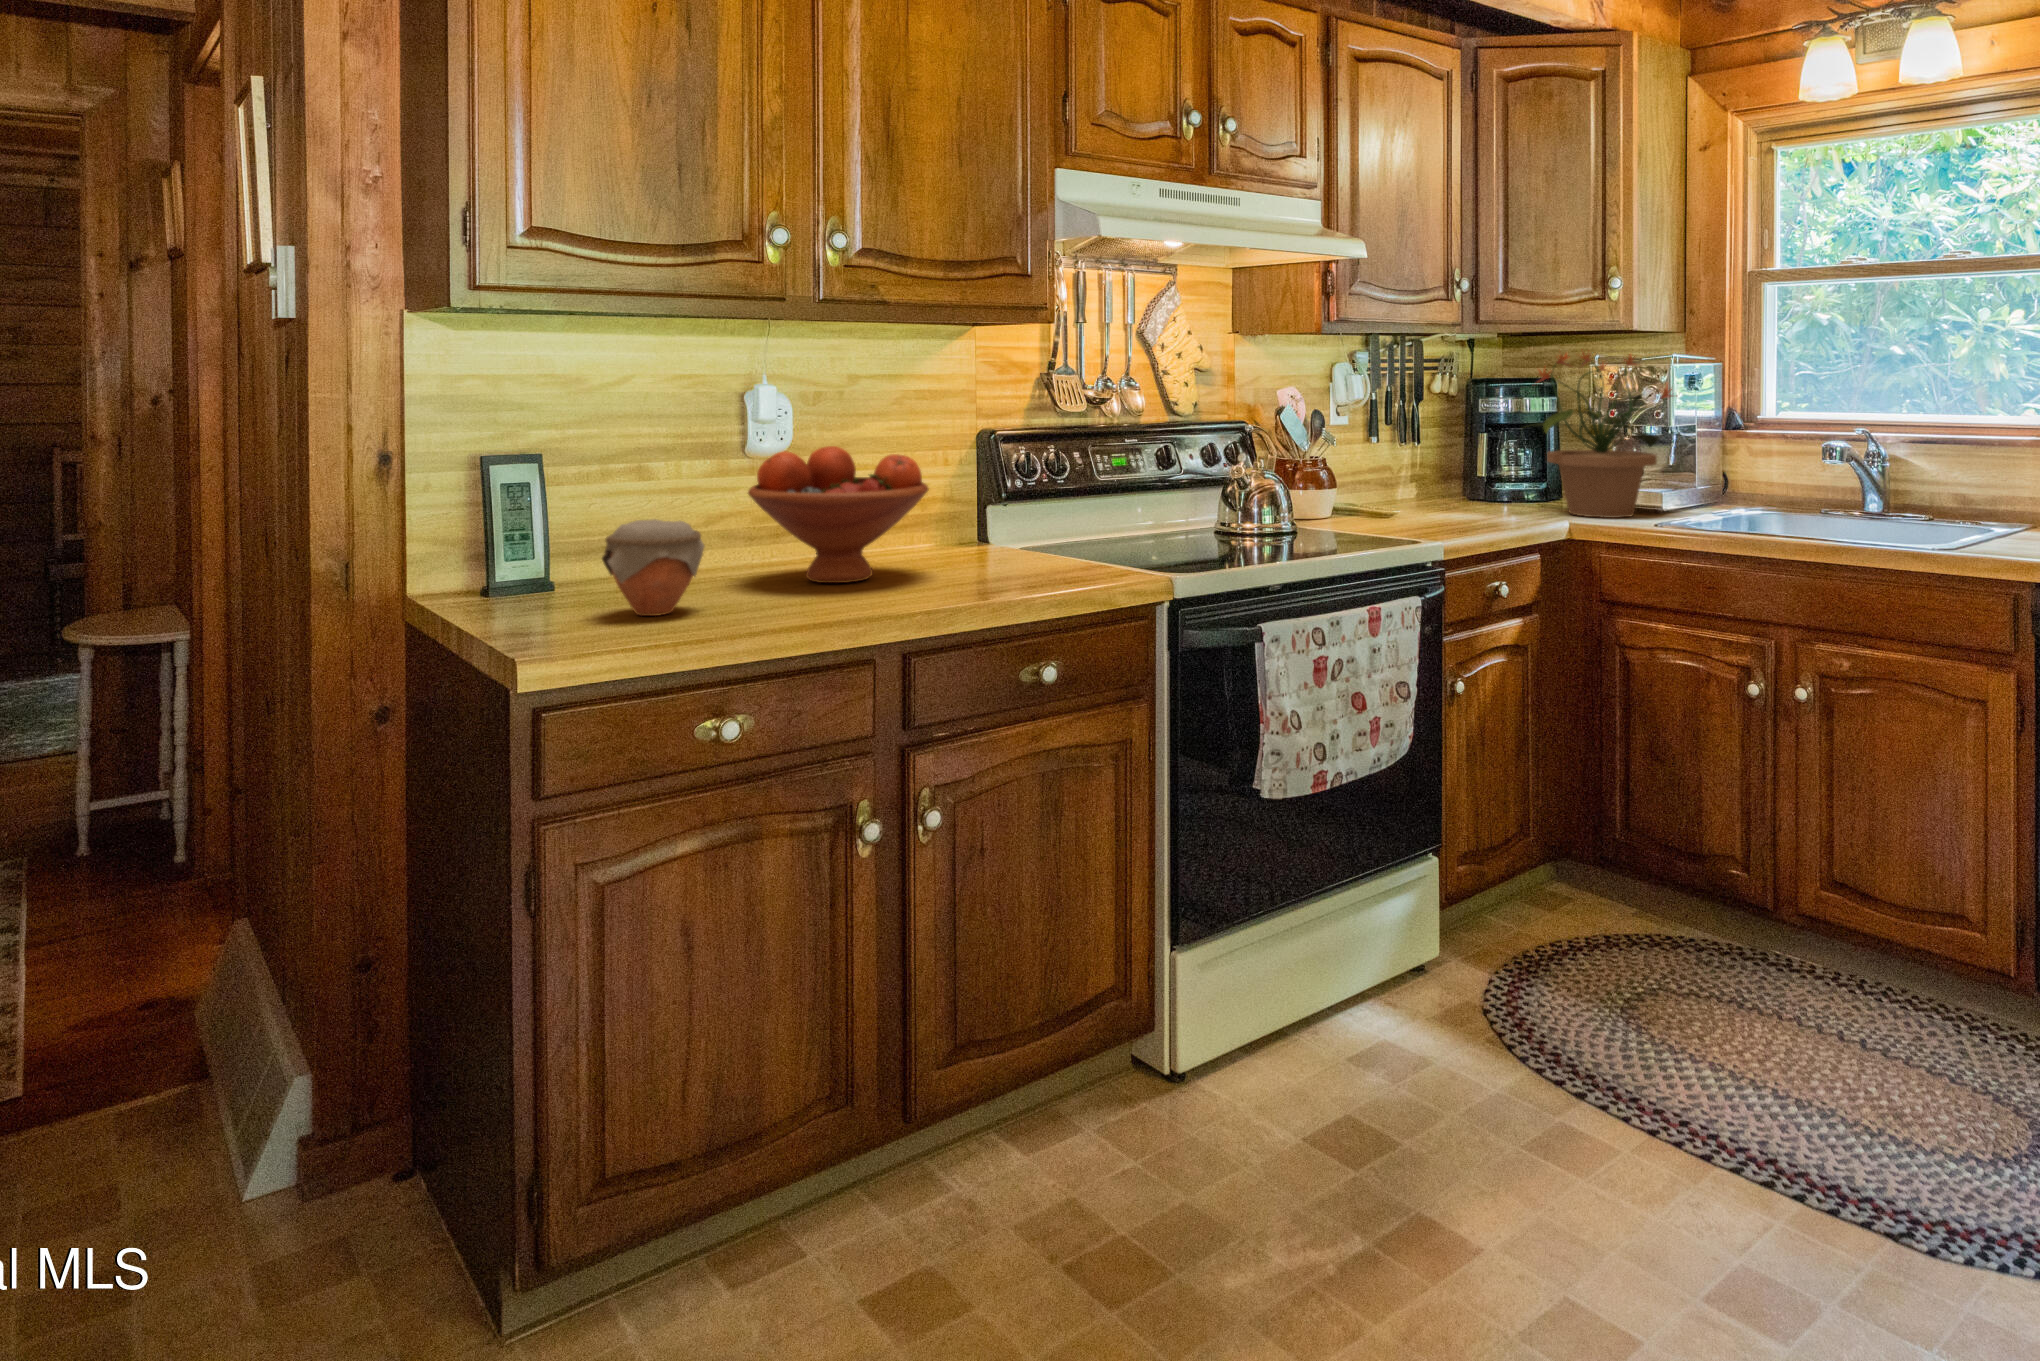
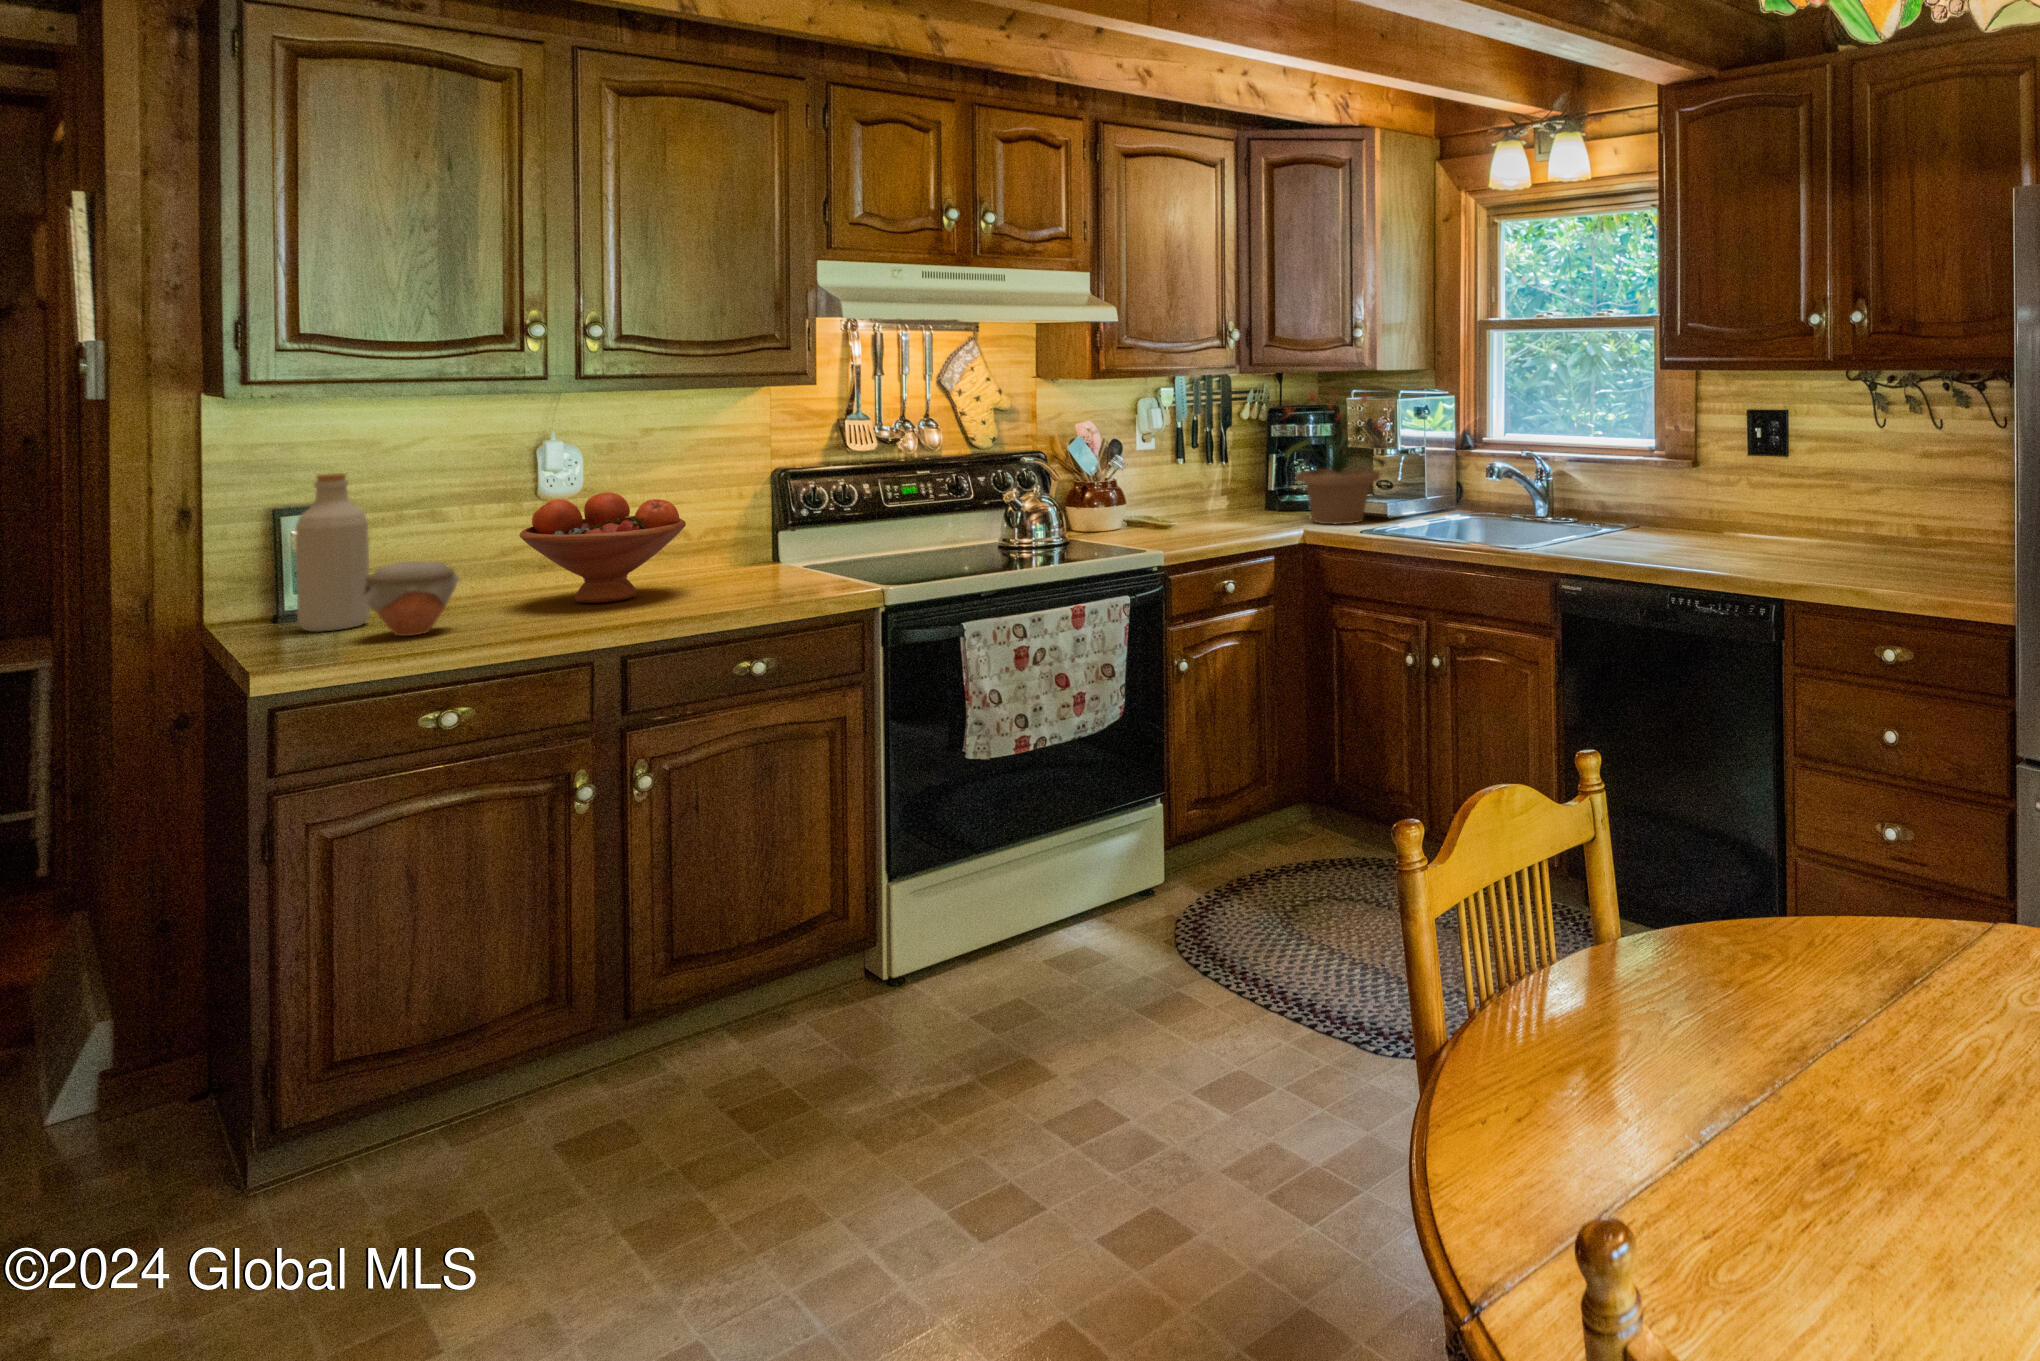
bottle: none [514,408,590,607] -> present [296,473,370,631]

